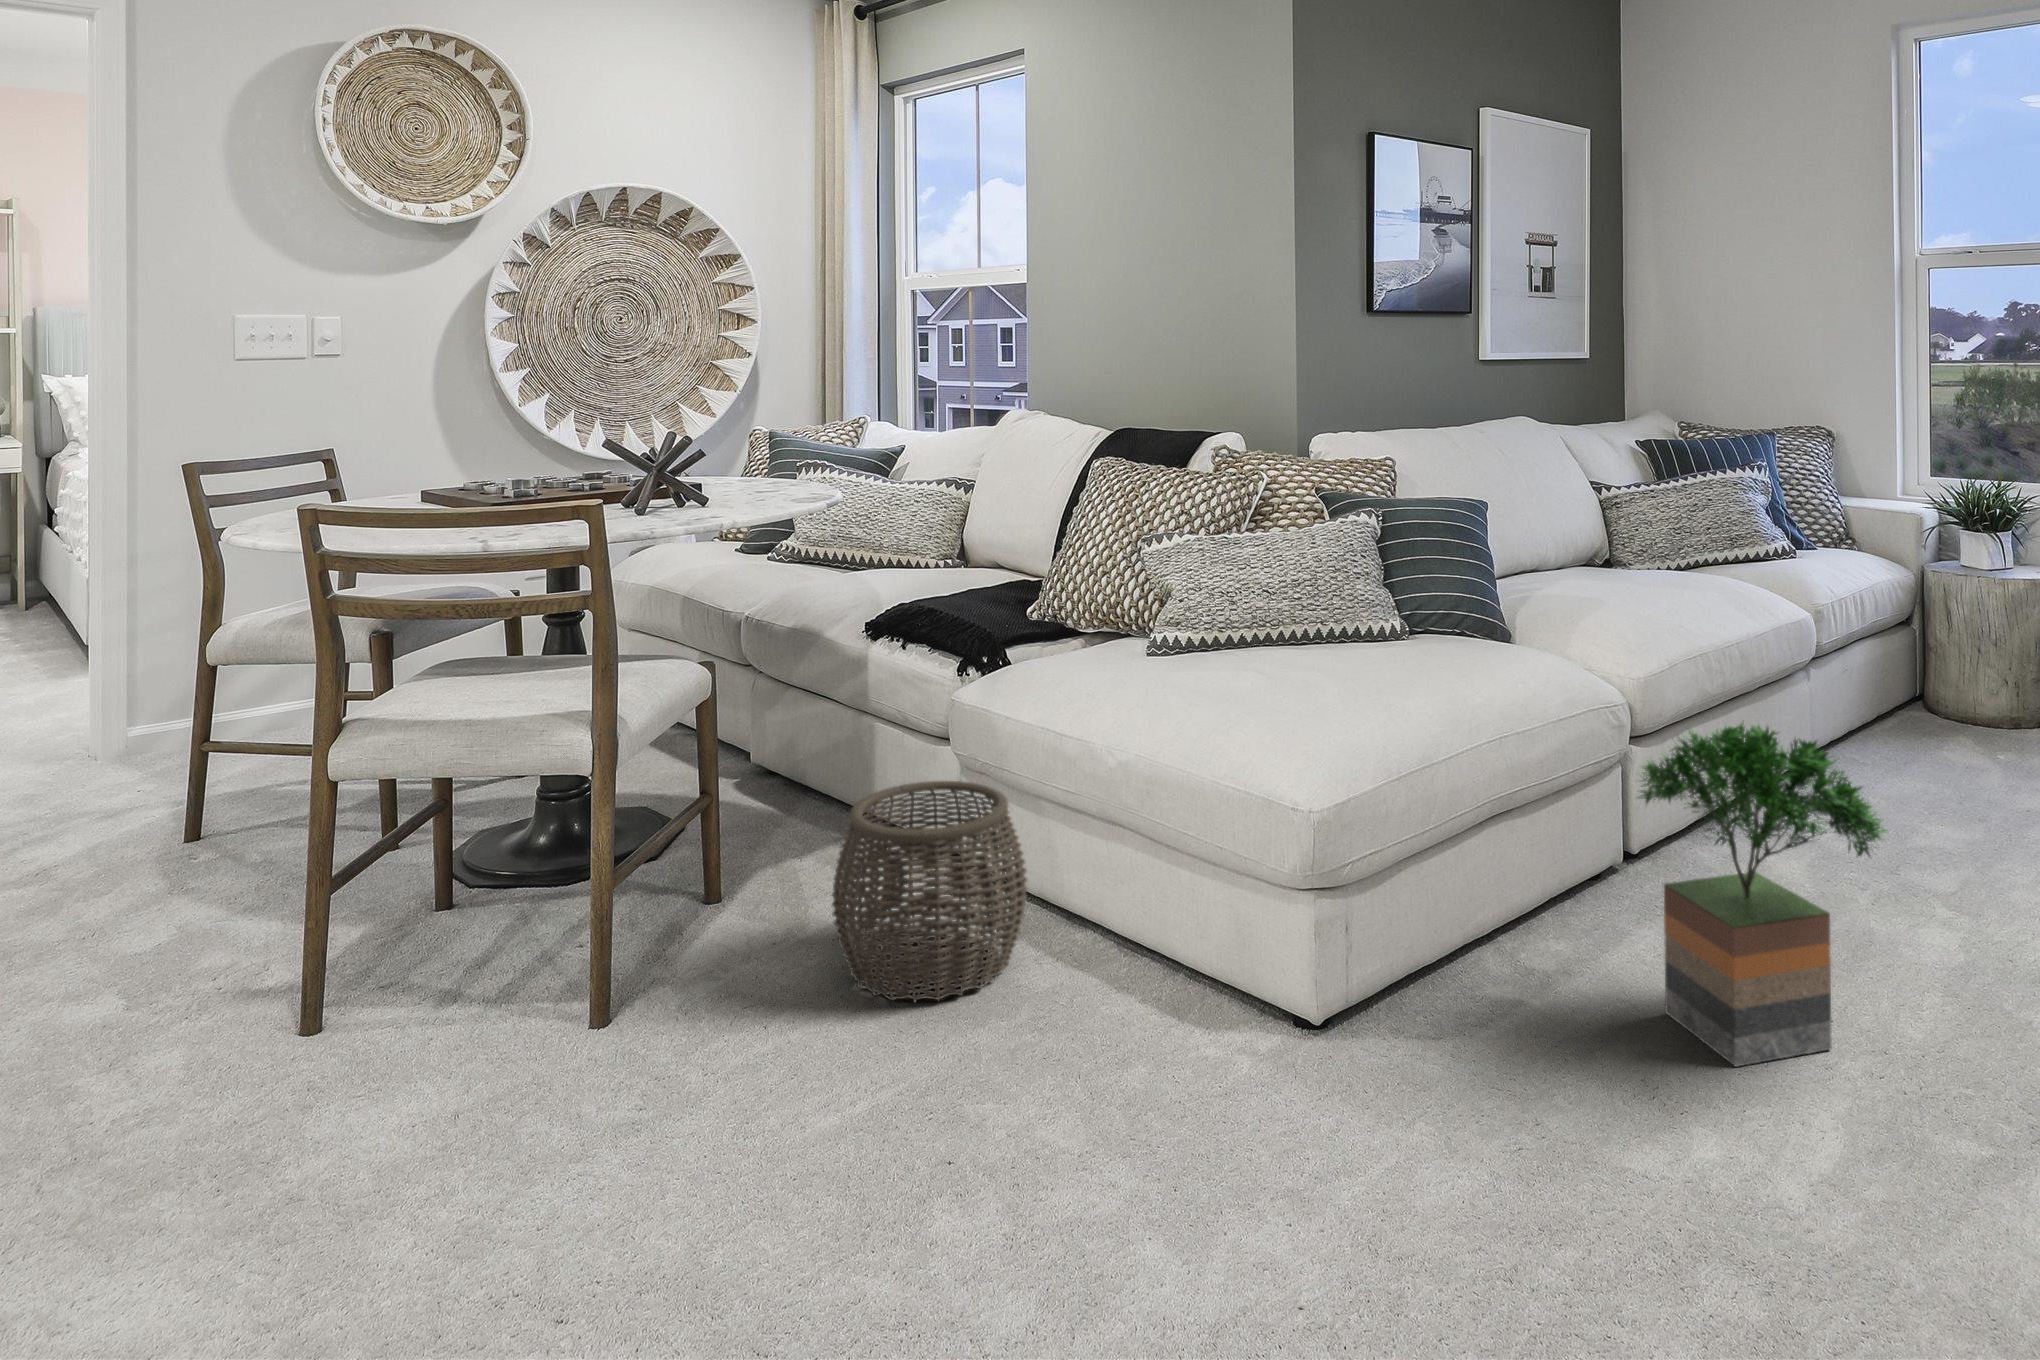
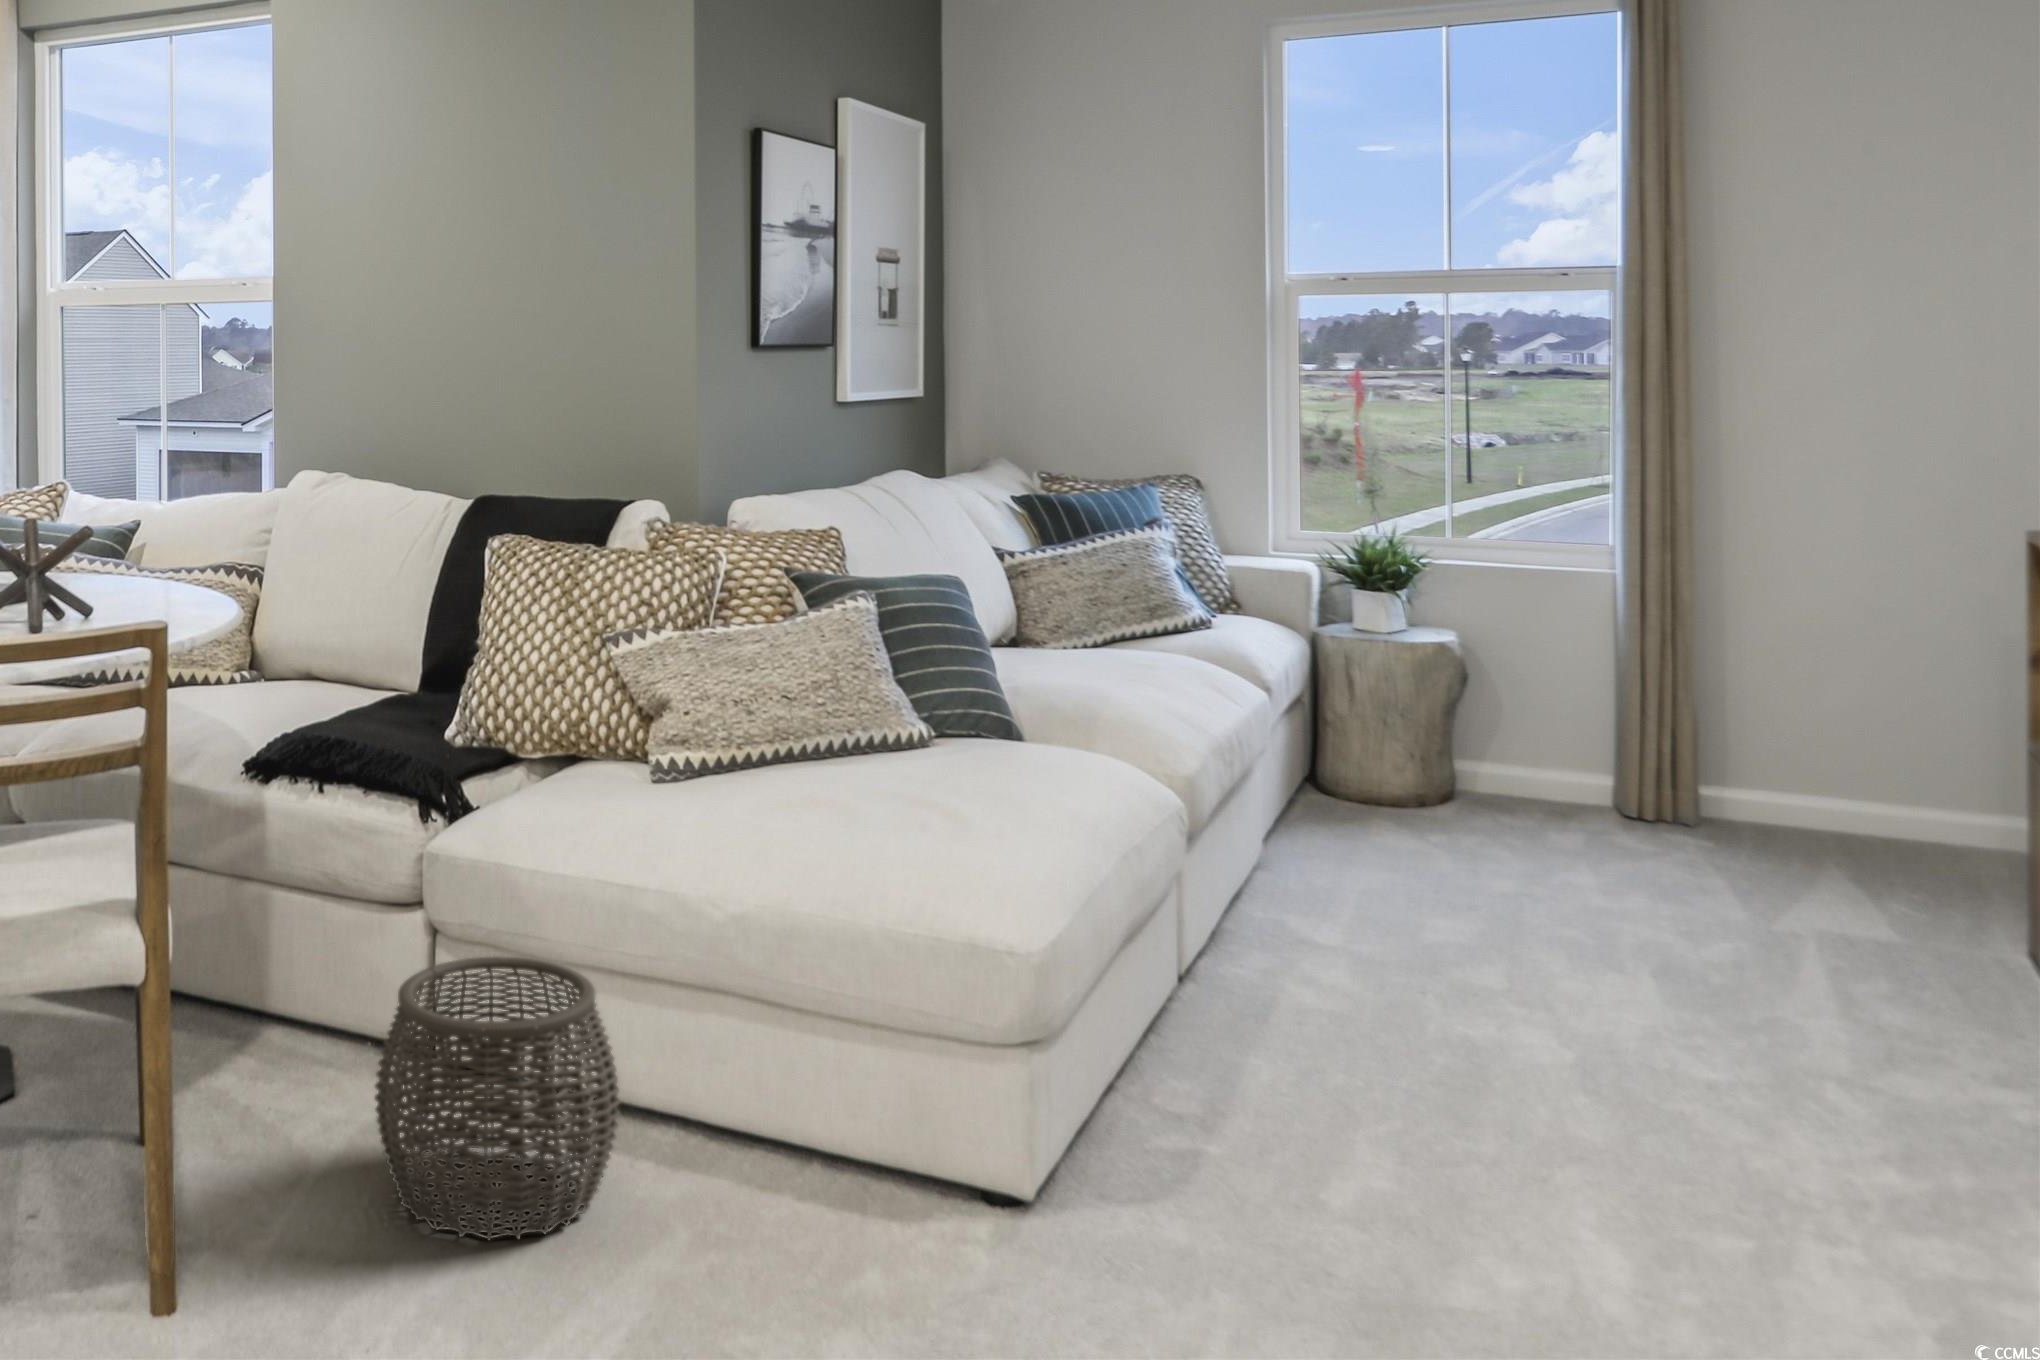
potted tree: present [1638,724,1886,1067] -> none [1300,820,1600,1203]

